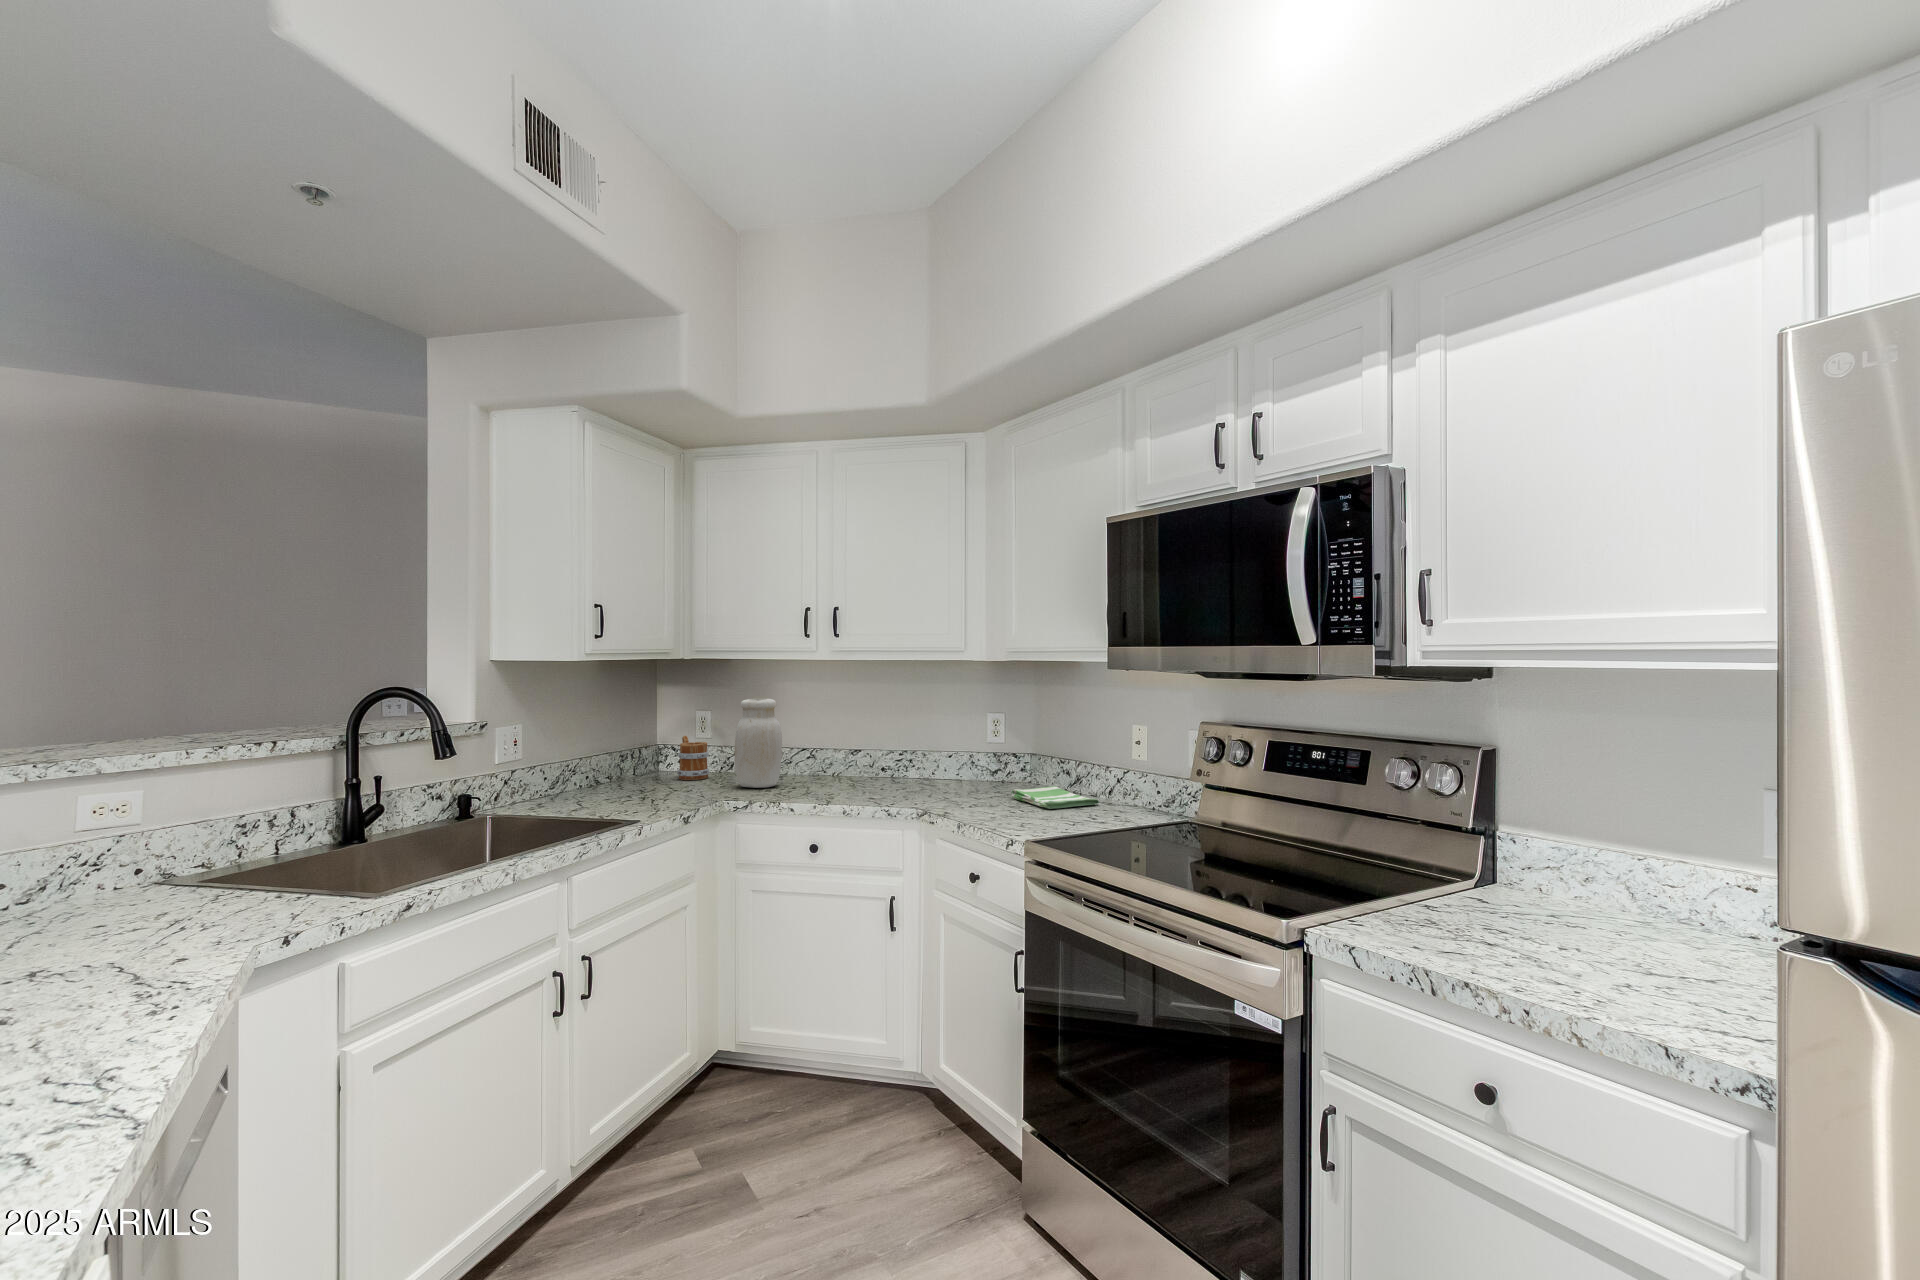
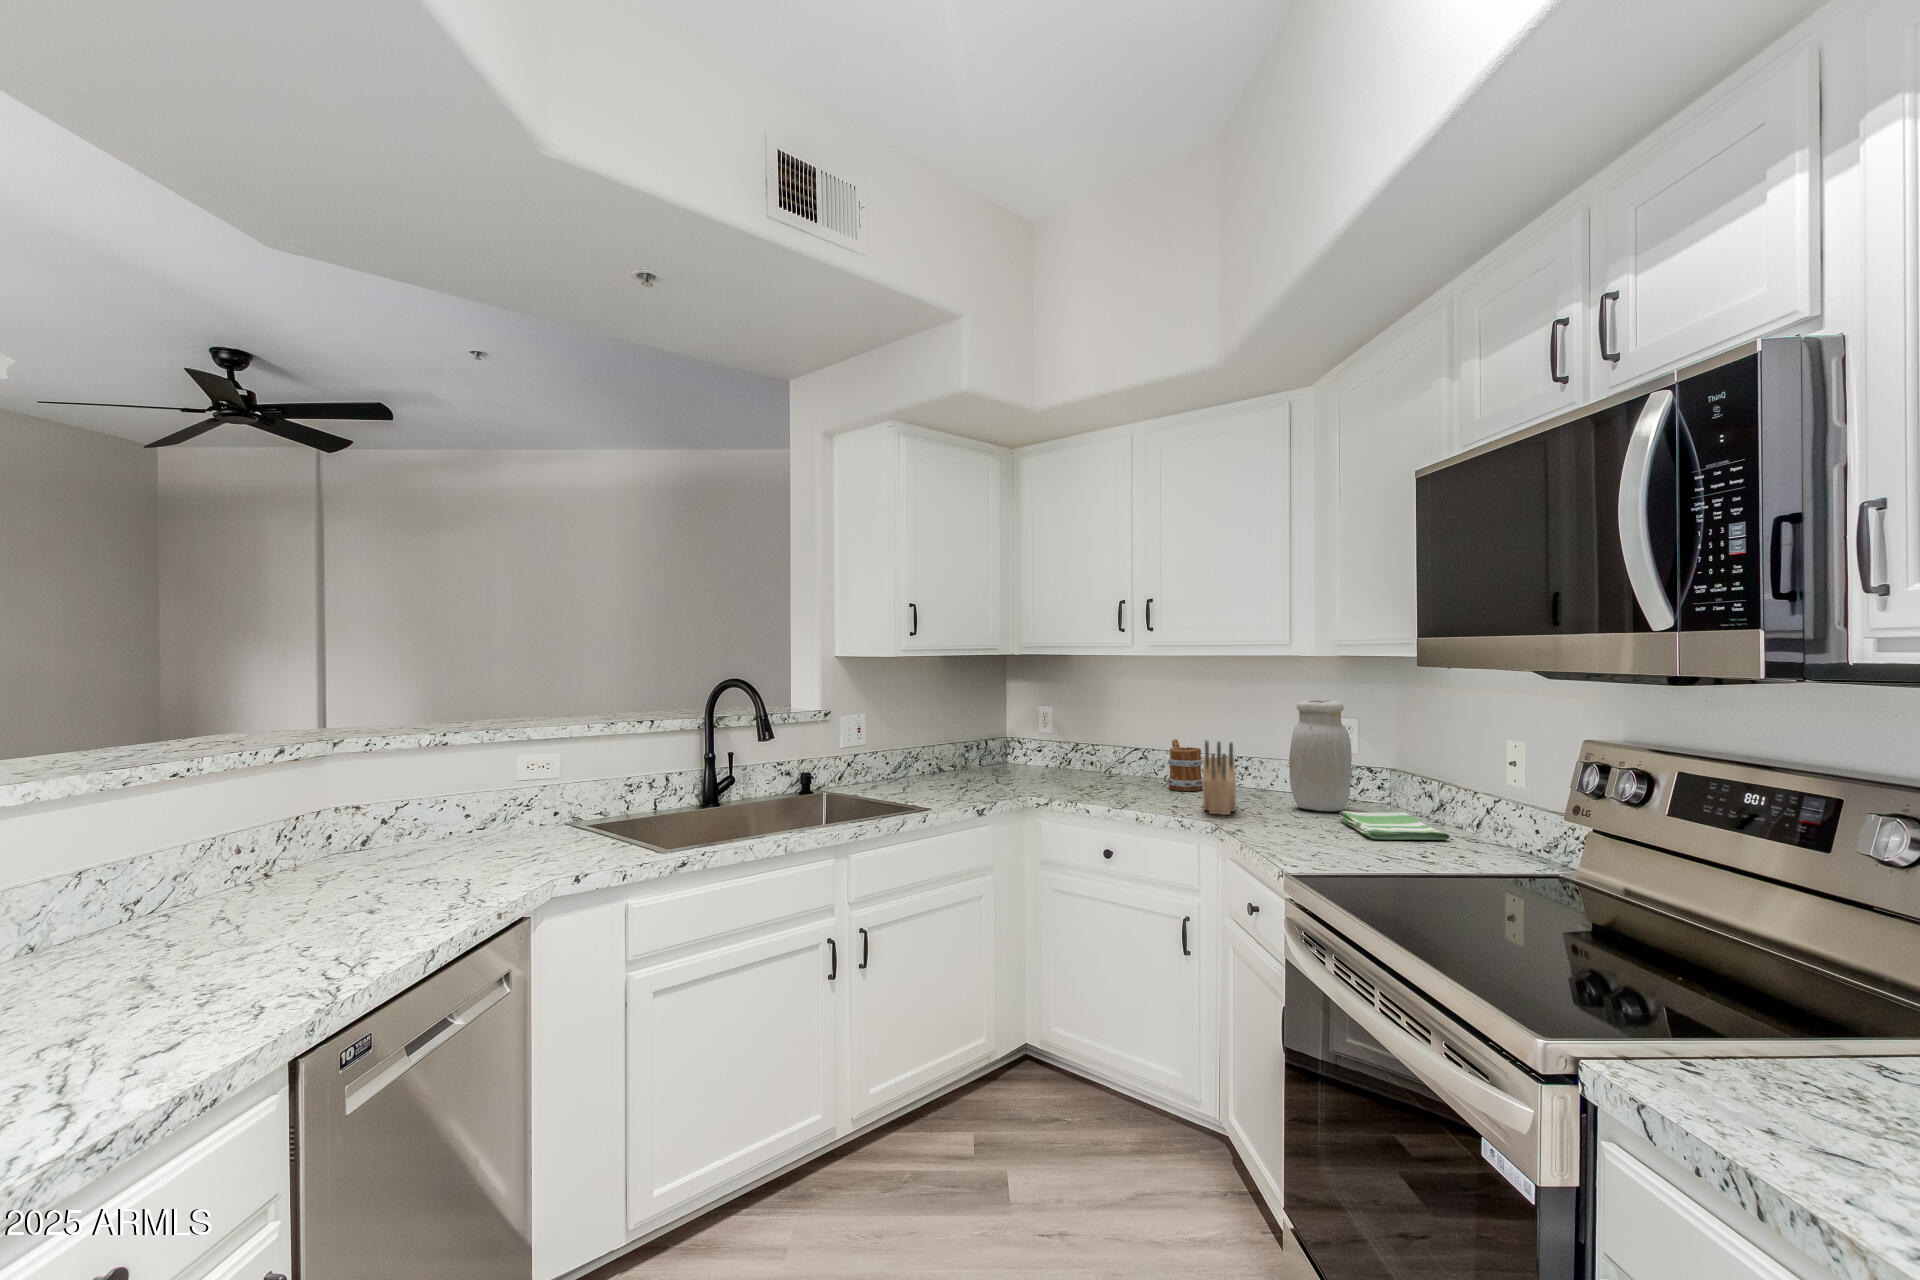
jar: present [734,699,782,788] -> present [1289,700,1352,811]
mug: present [677,736,710,780] -> present [1167,739,1203,791]
knife block: none [892,736,931,802] -> present [1203,741,1236,815]

